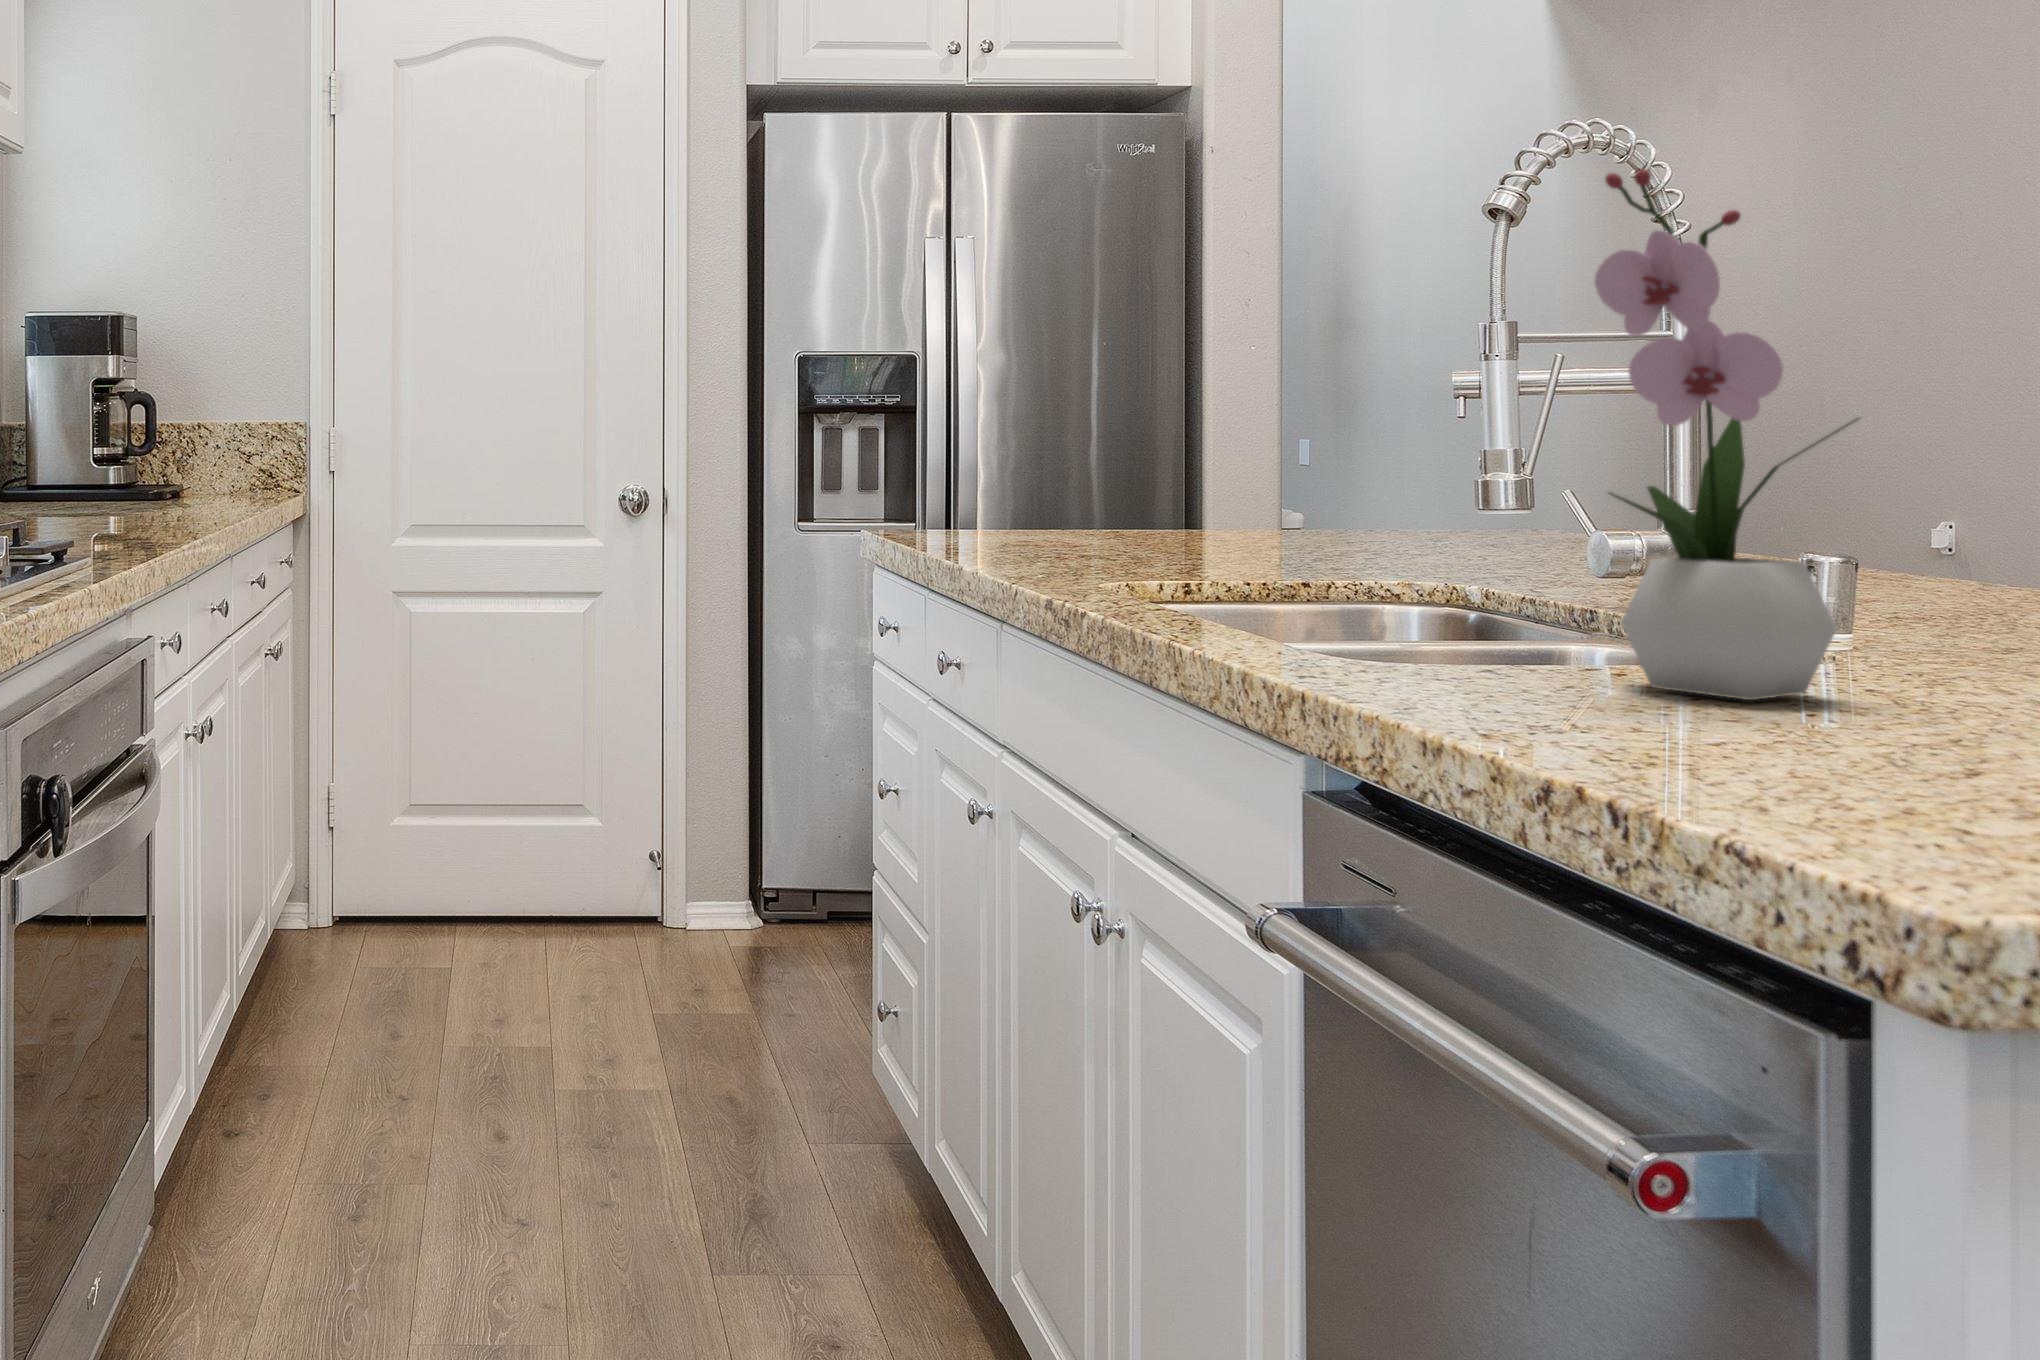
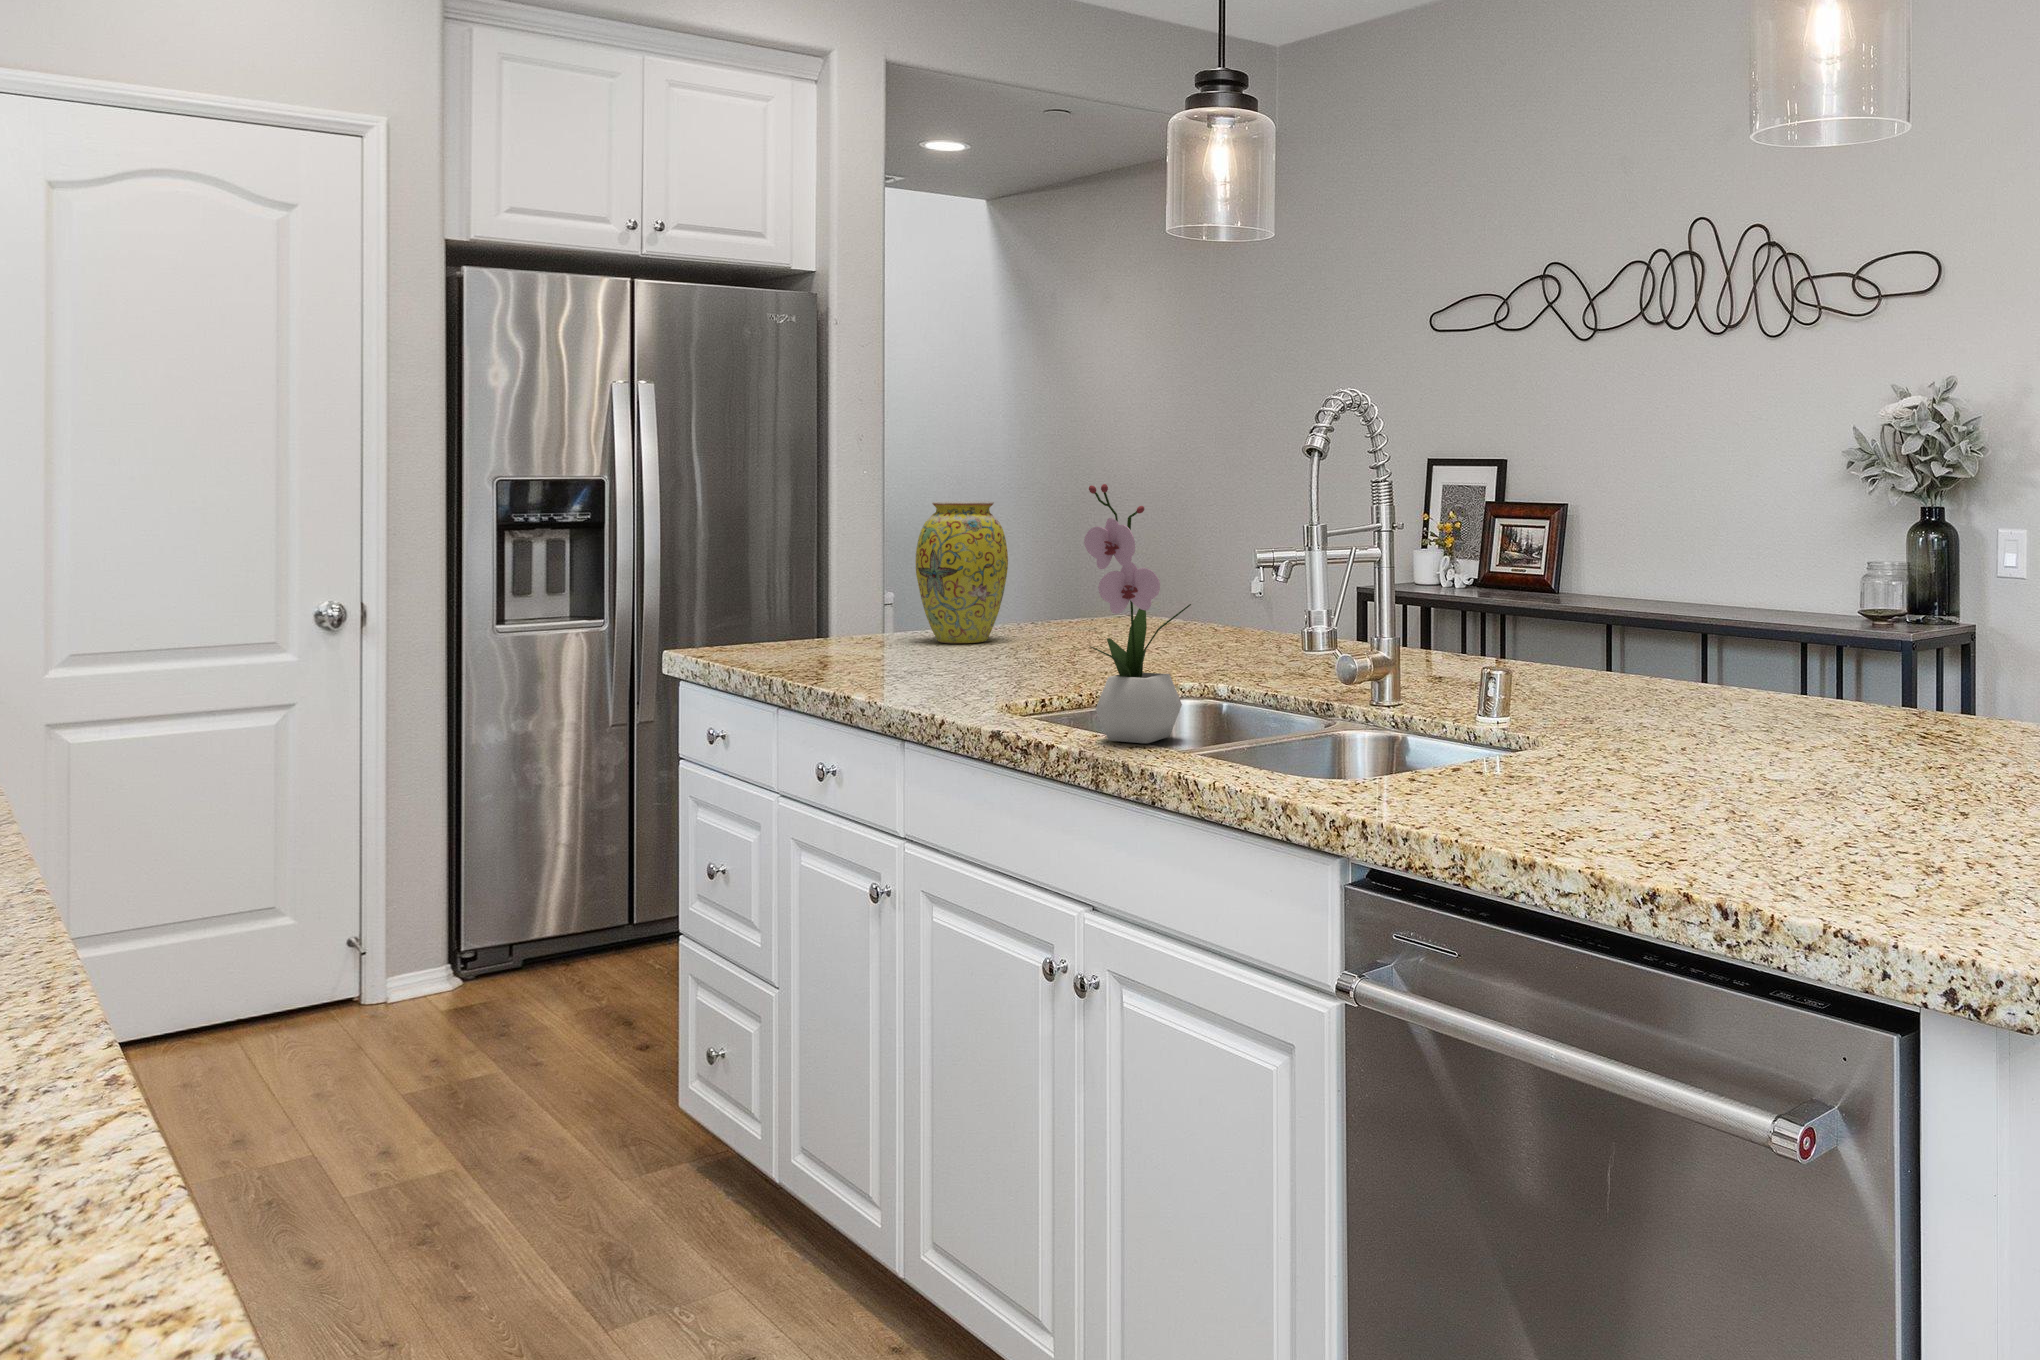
vase: none [1304,343,1454,555] -> present [916,501,1008,643]

